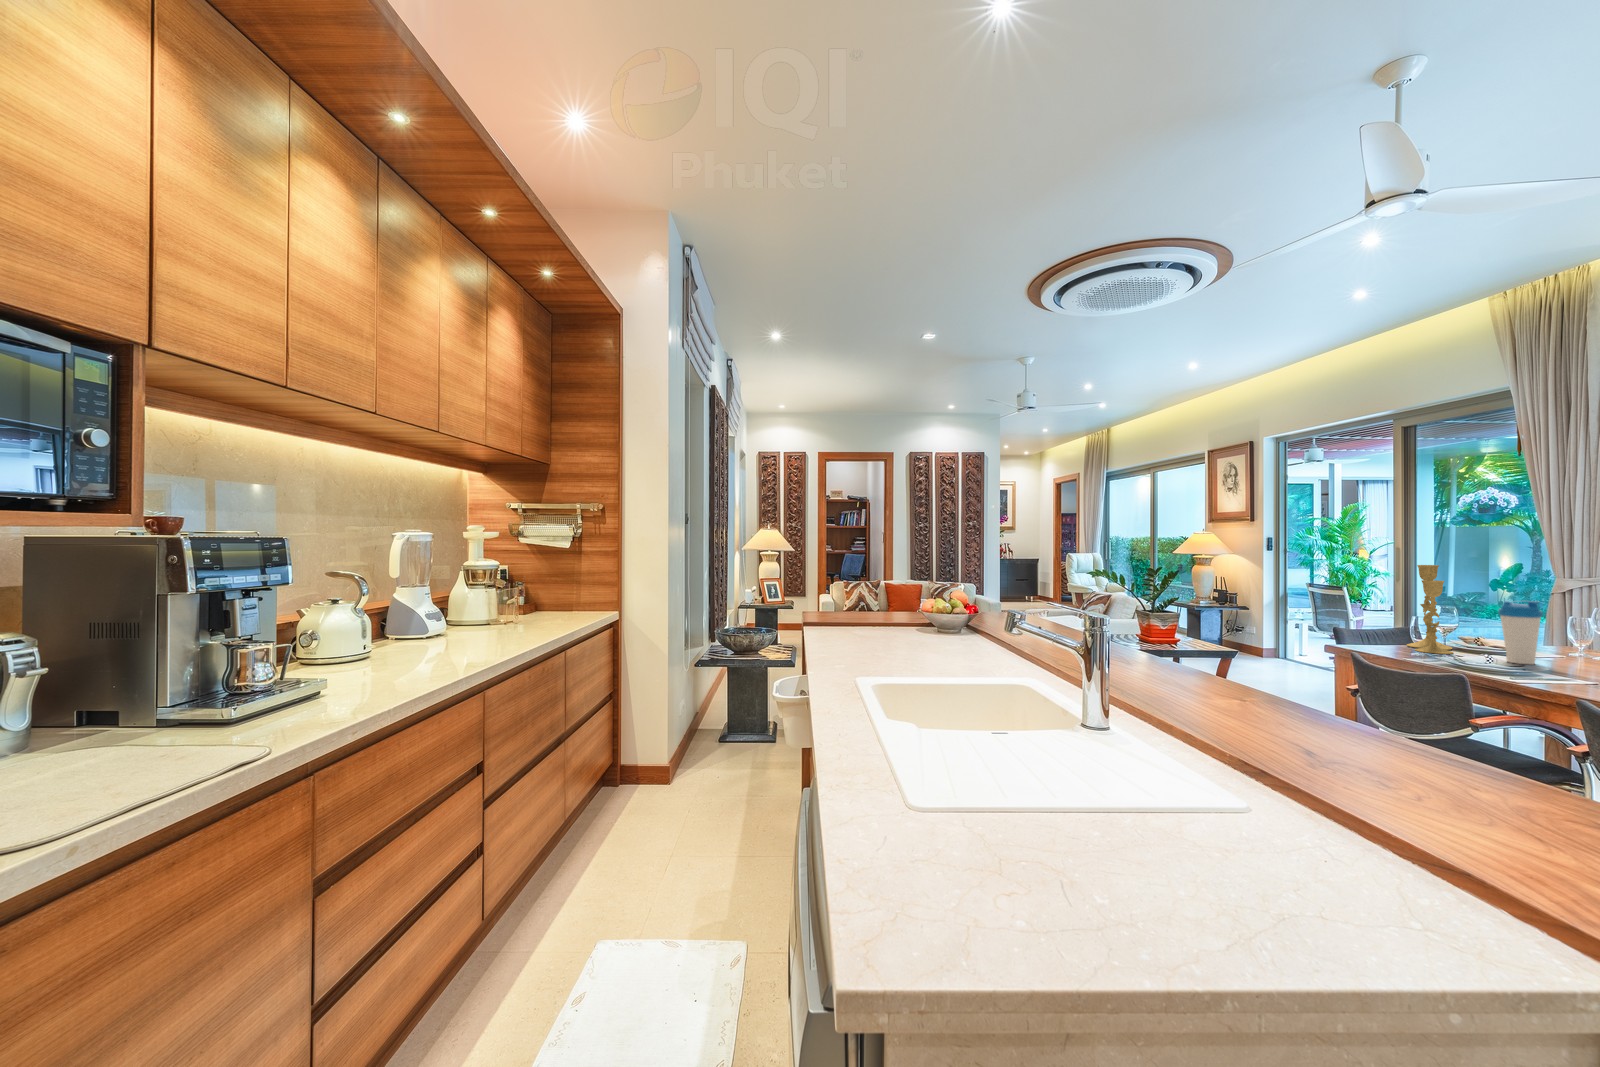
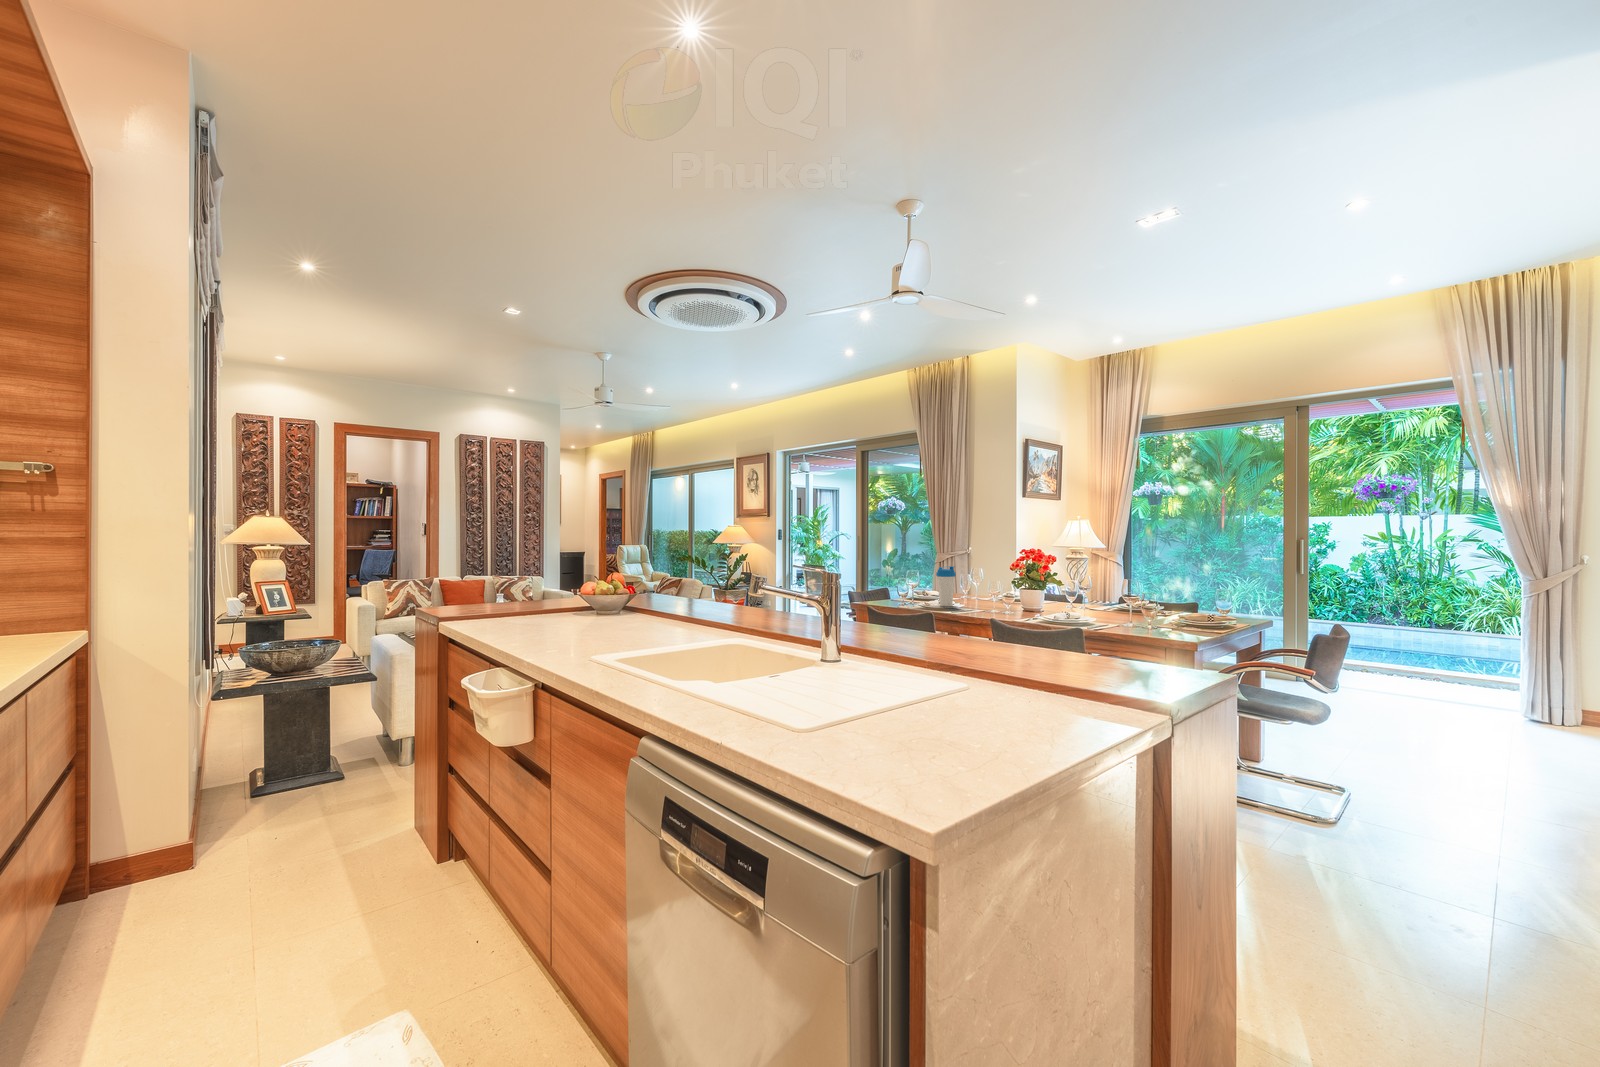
candlestick: present [1407,565,1453,654] -> none [888,545,914,605]

